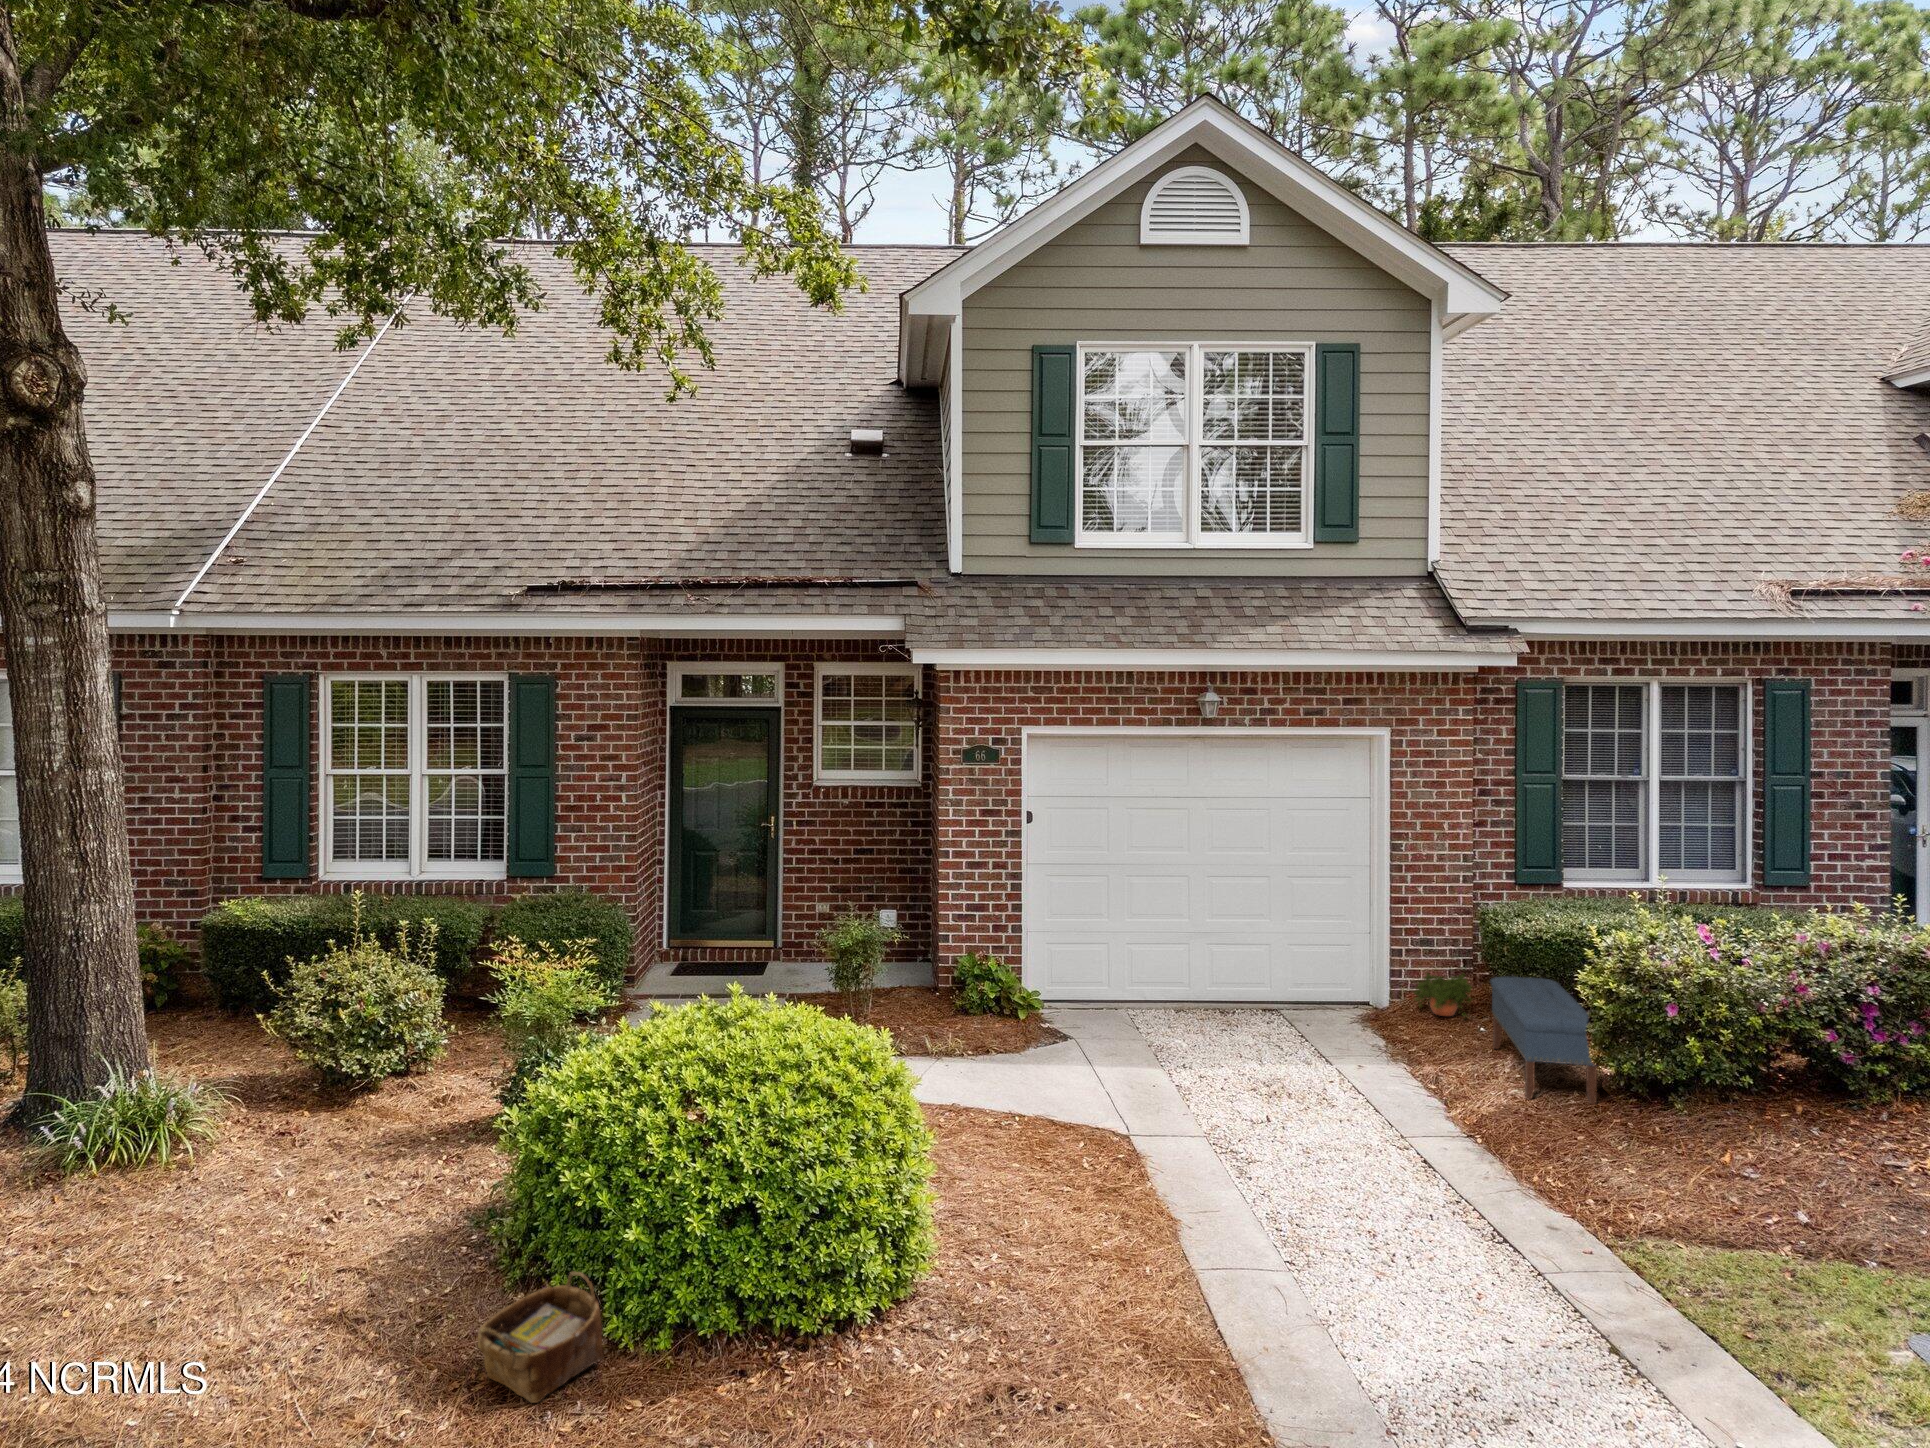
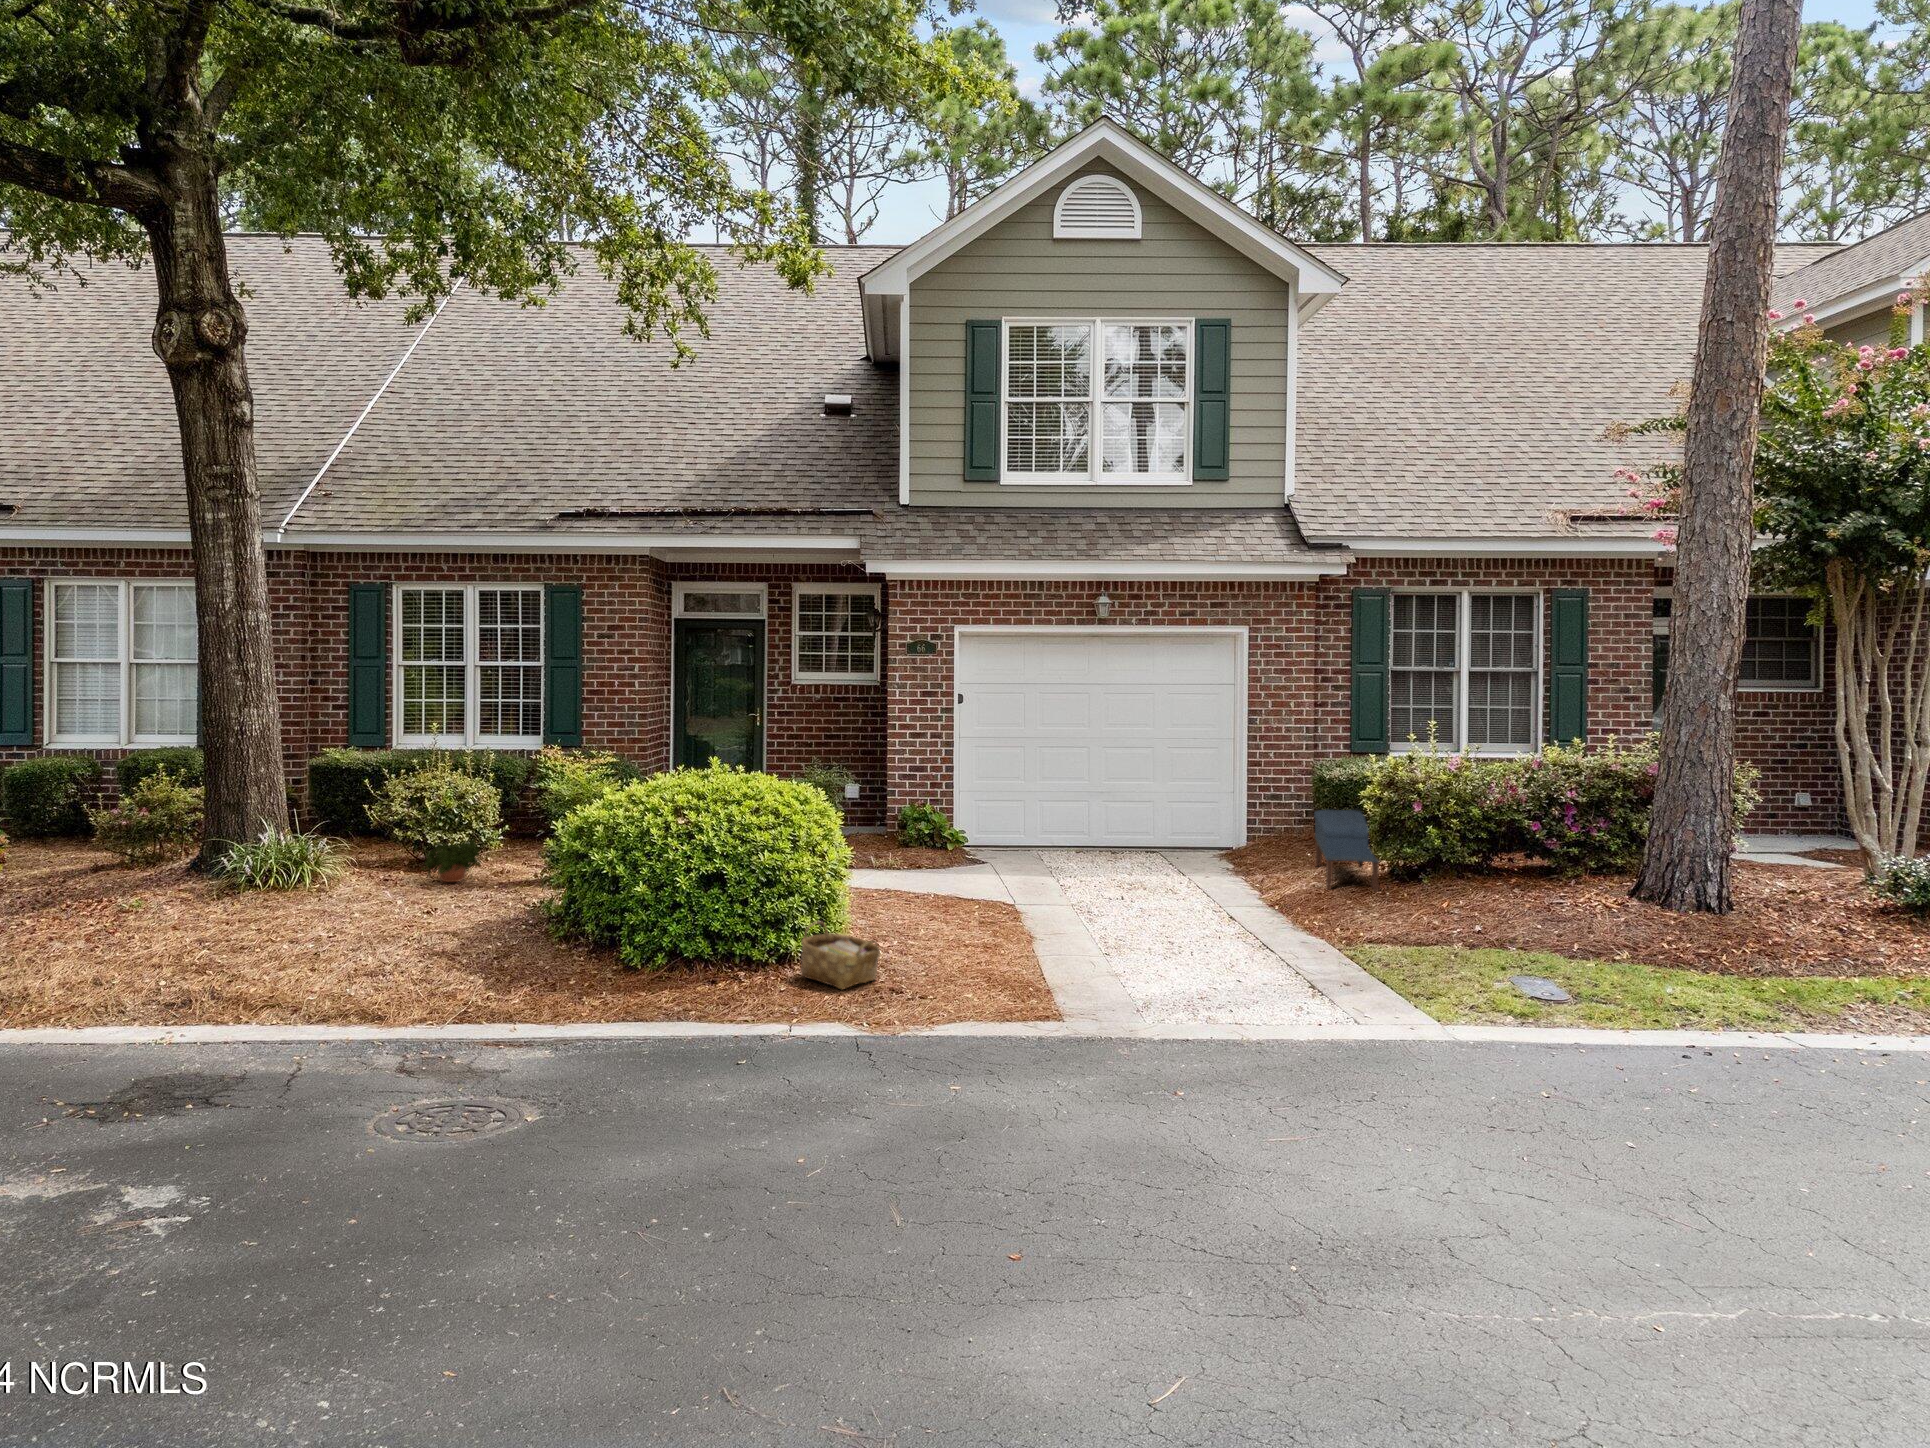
potted plant: present [1414,973,1471,1016] -> present [423,839,481,882]
woven basket: present [478,1272,604,1403] -> present [801,921,880,989]

